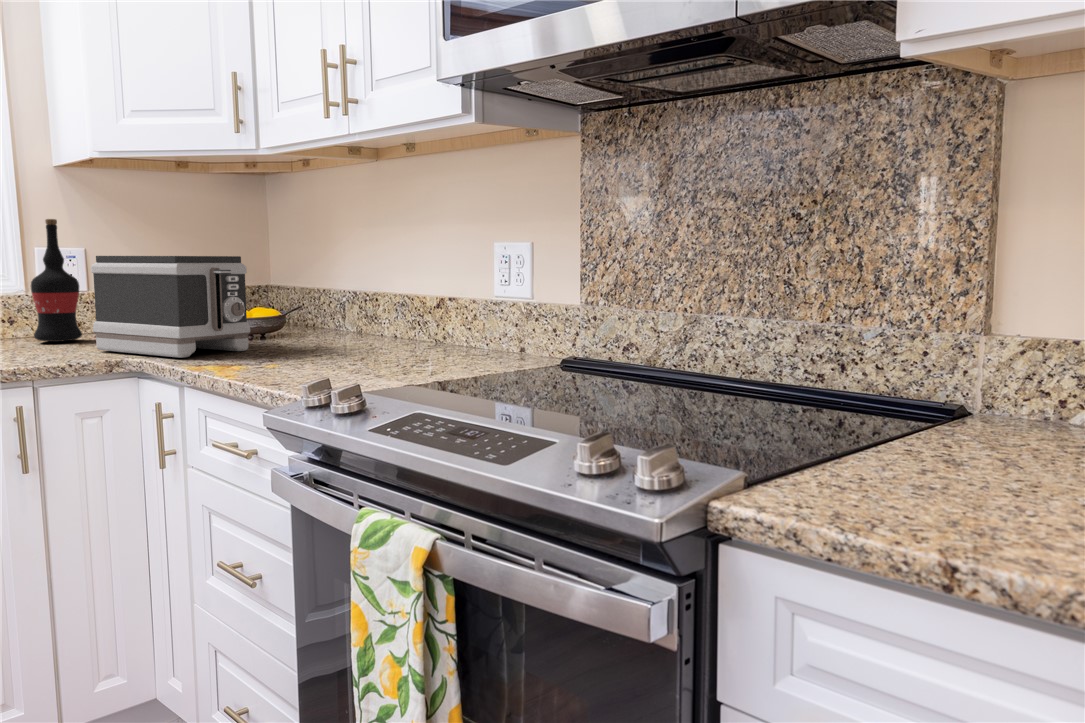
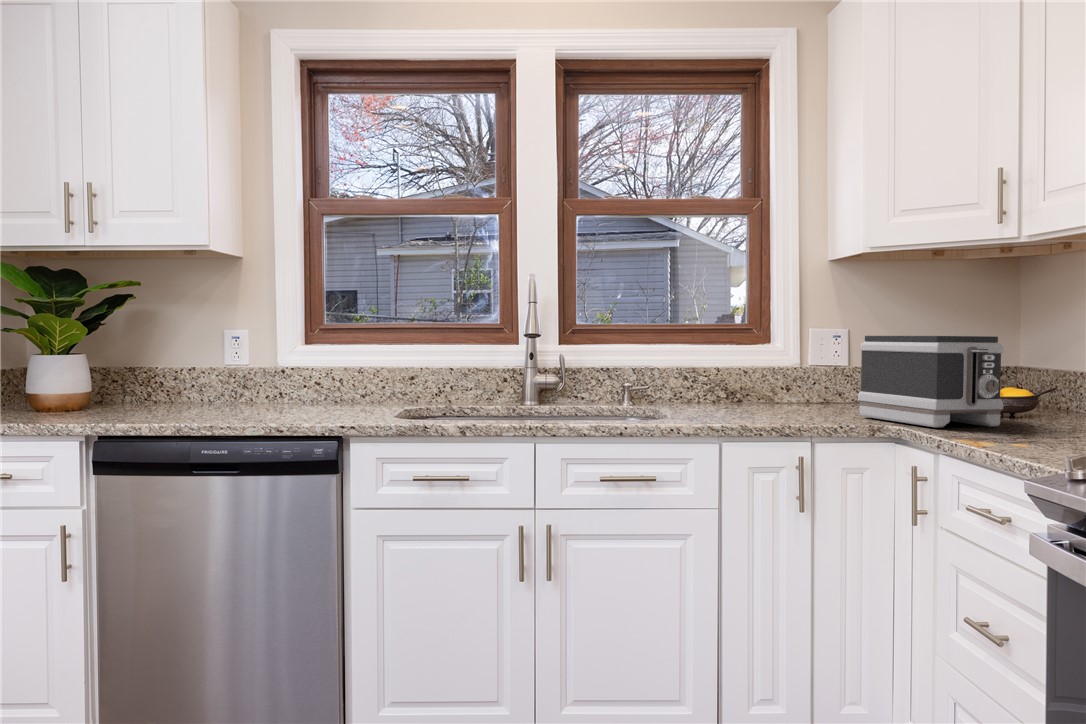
wine bottle: present [31,219,82,342] -> none [807,305,845,408]

